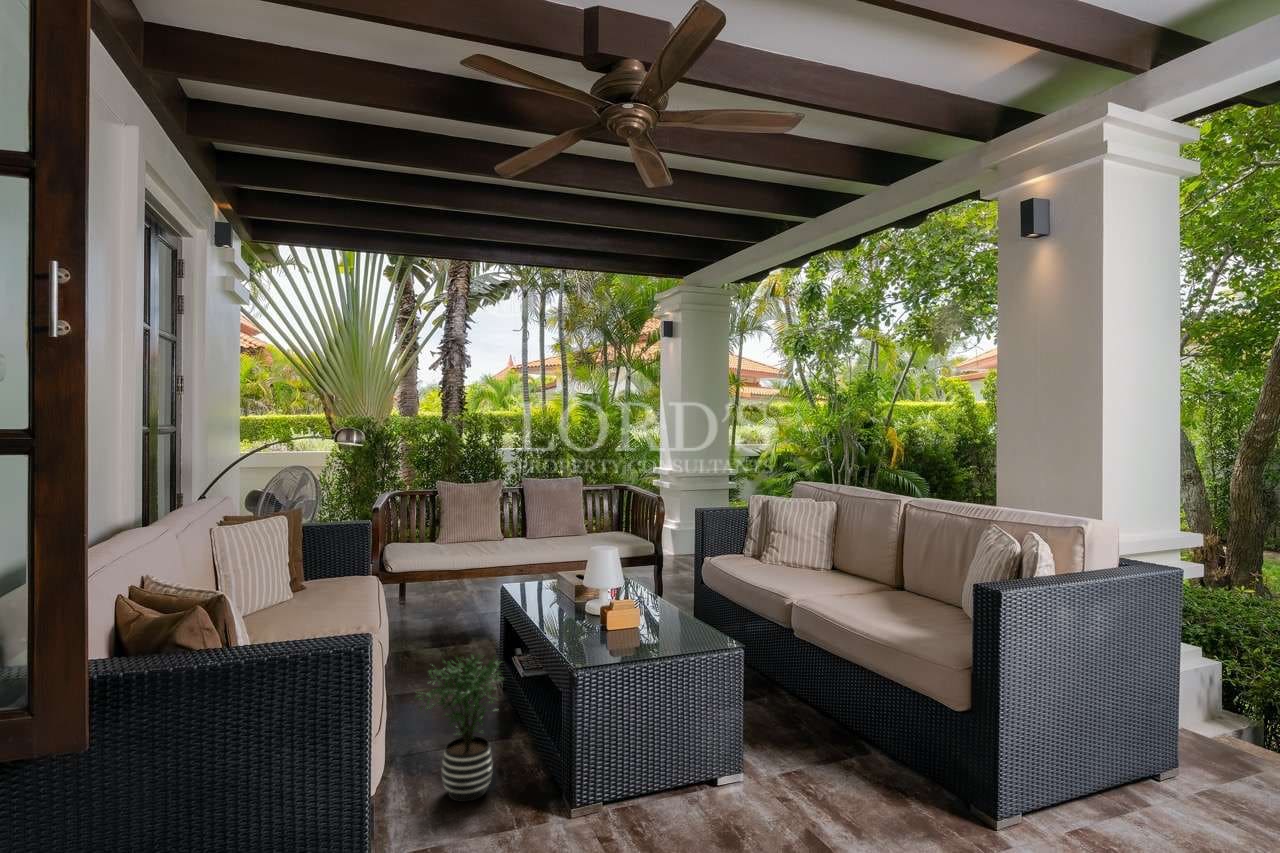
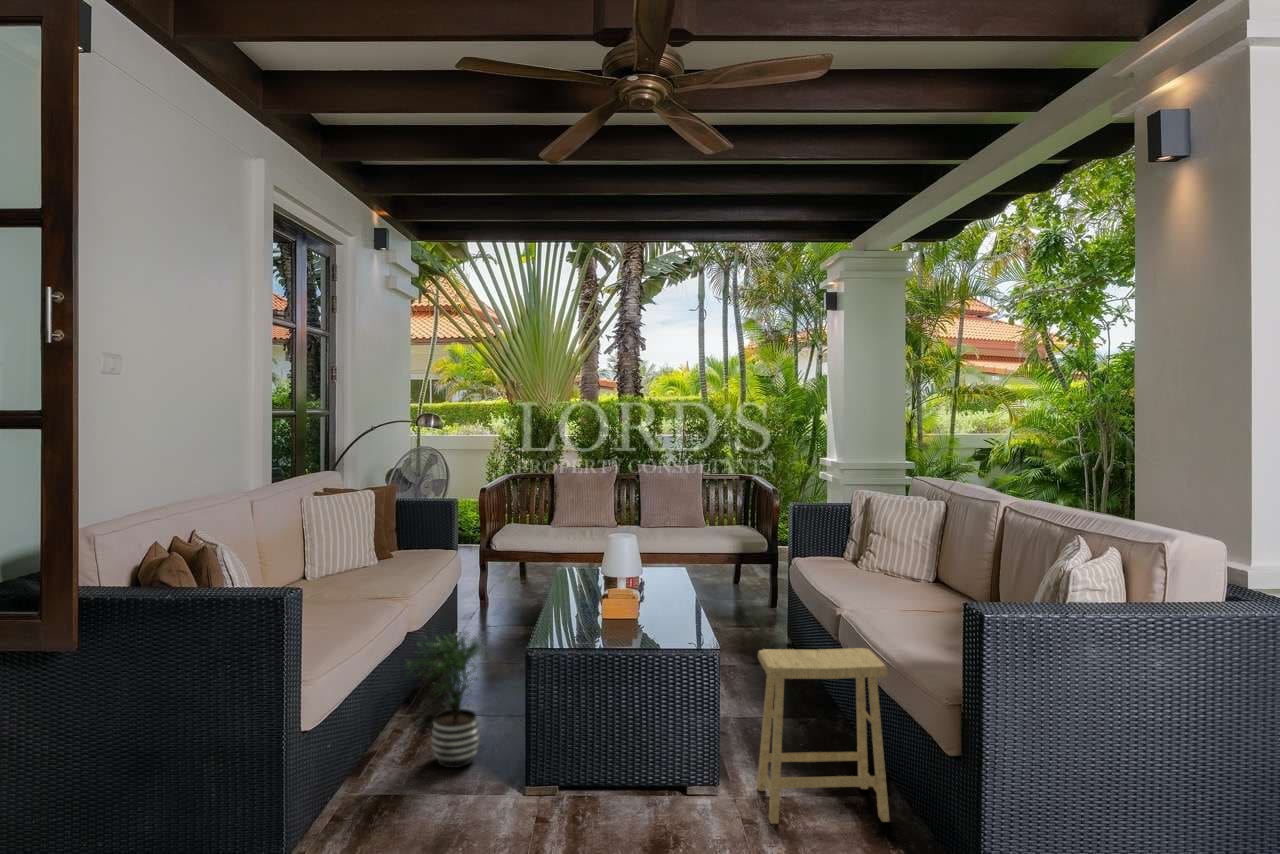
footstool: none [770,632,896,801] -> present [757,648,889,824]

